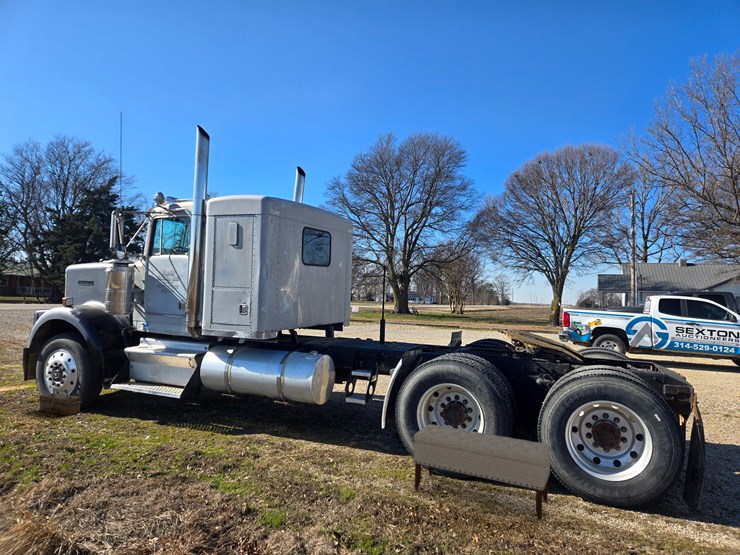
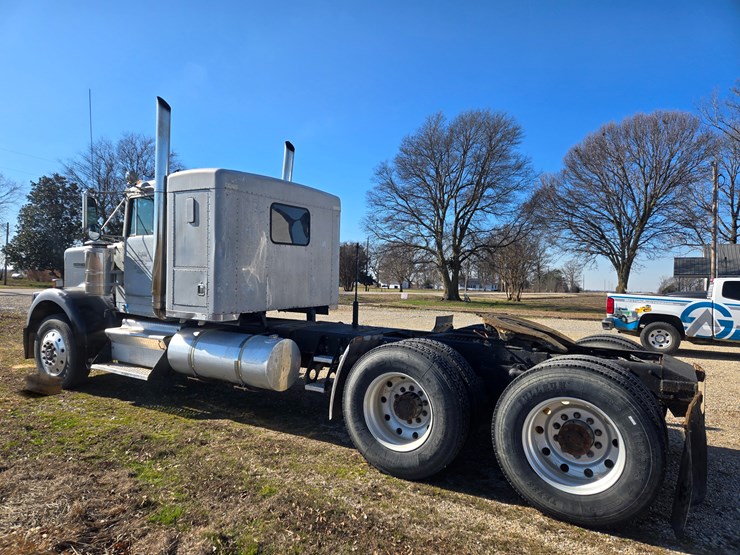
bench: present [413,424,551,519] -> none [347,418,501,535]

